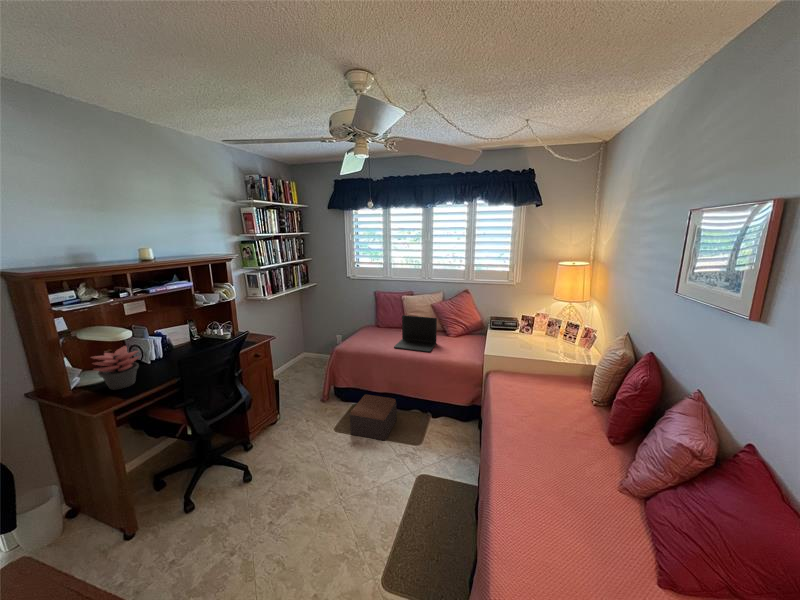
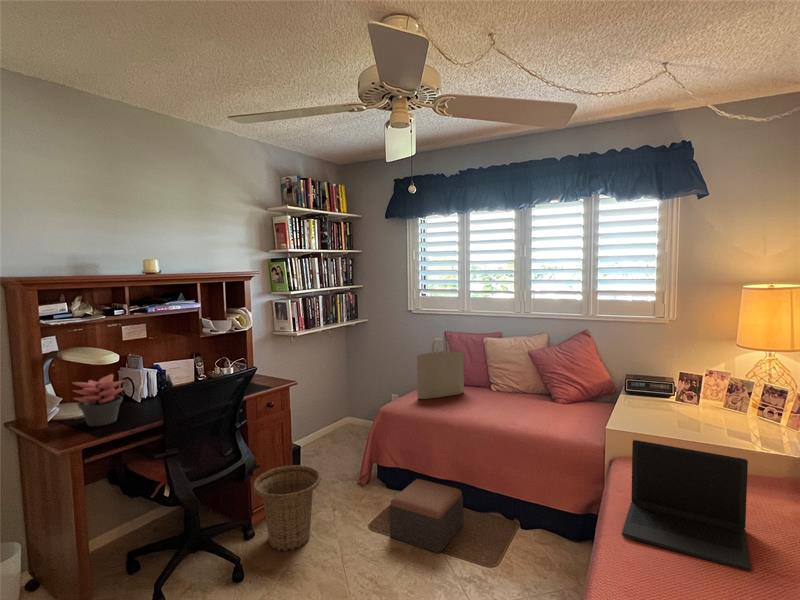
tote bag: none [359,298,390,340] -> present [417,338,464,399]
laptop: present [394,315,437,352] -> present [622,440,751,571]
basket: none [251,395,301,455] -> present [253,465,321,551]

